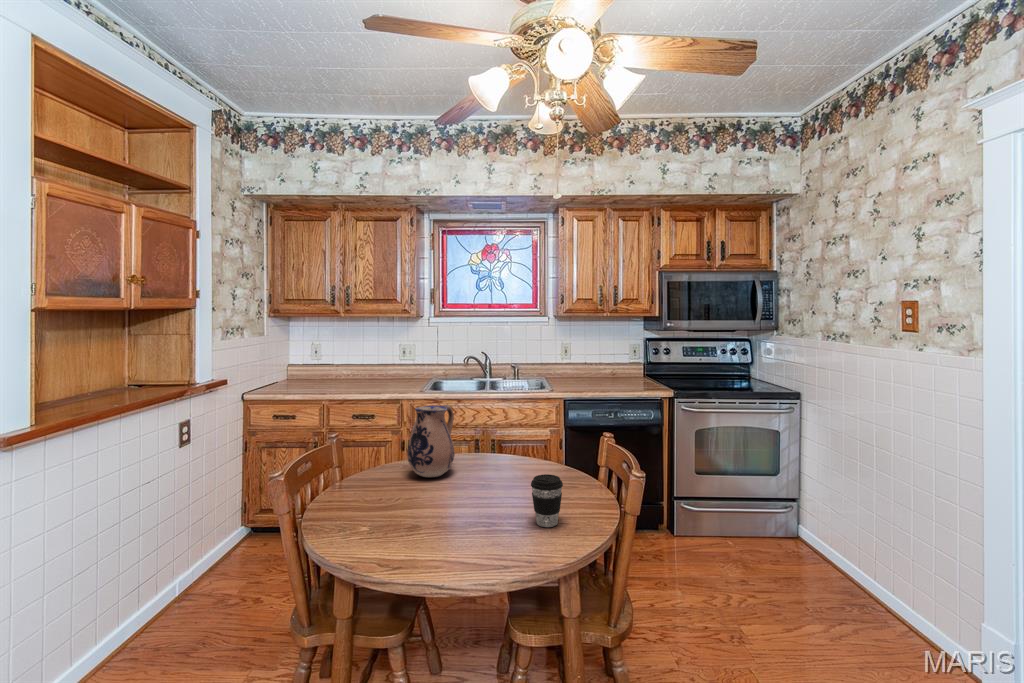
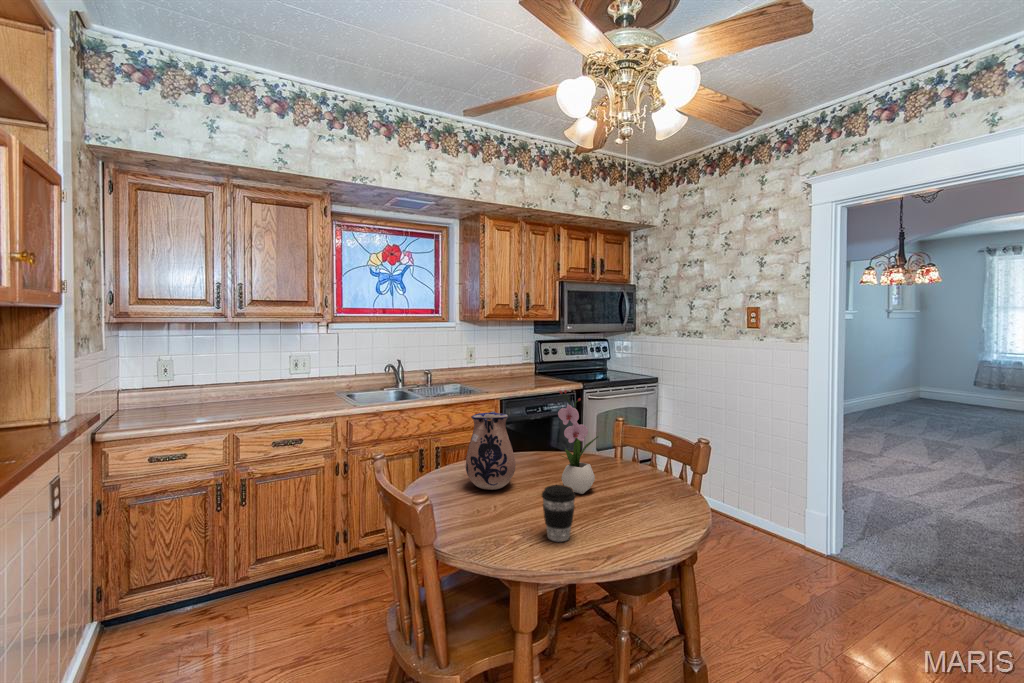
flower arrangement: none [470,389,517,495] -> present [558,390,598,494]
coffee cup: present [531,474,563,527] -> present [542,485,576,542]

